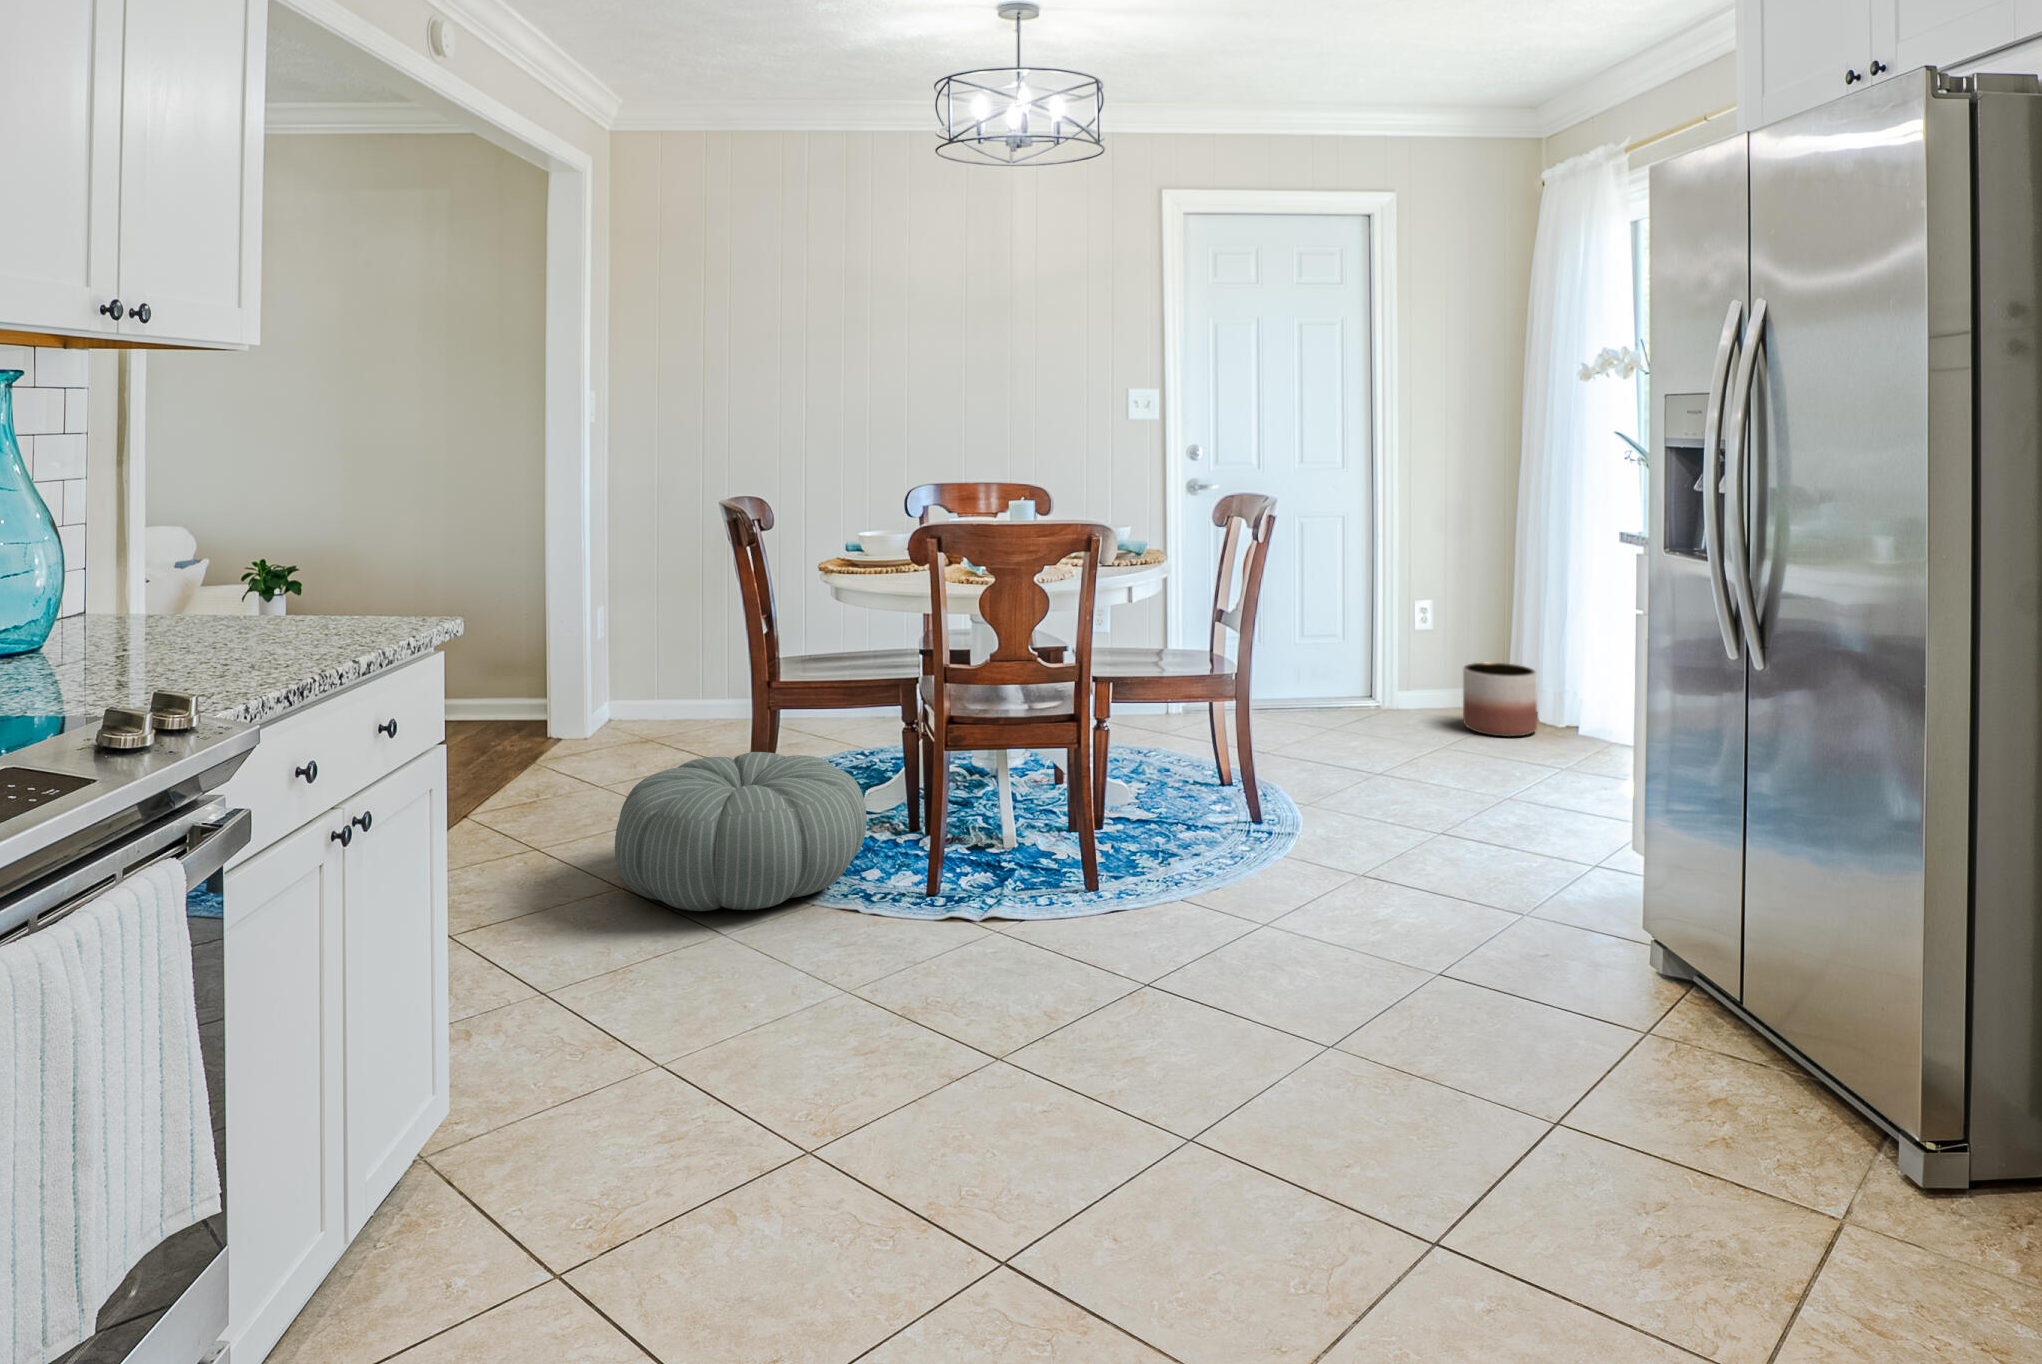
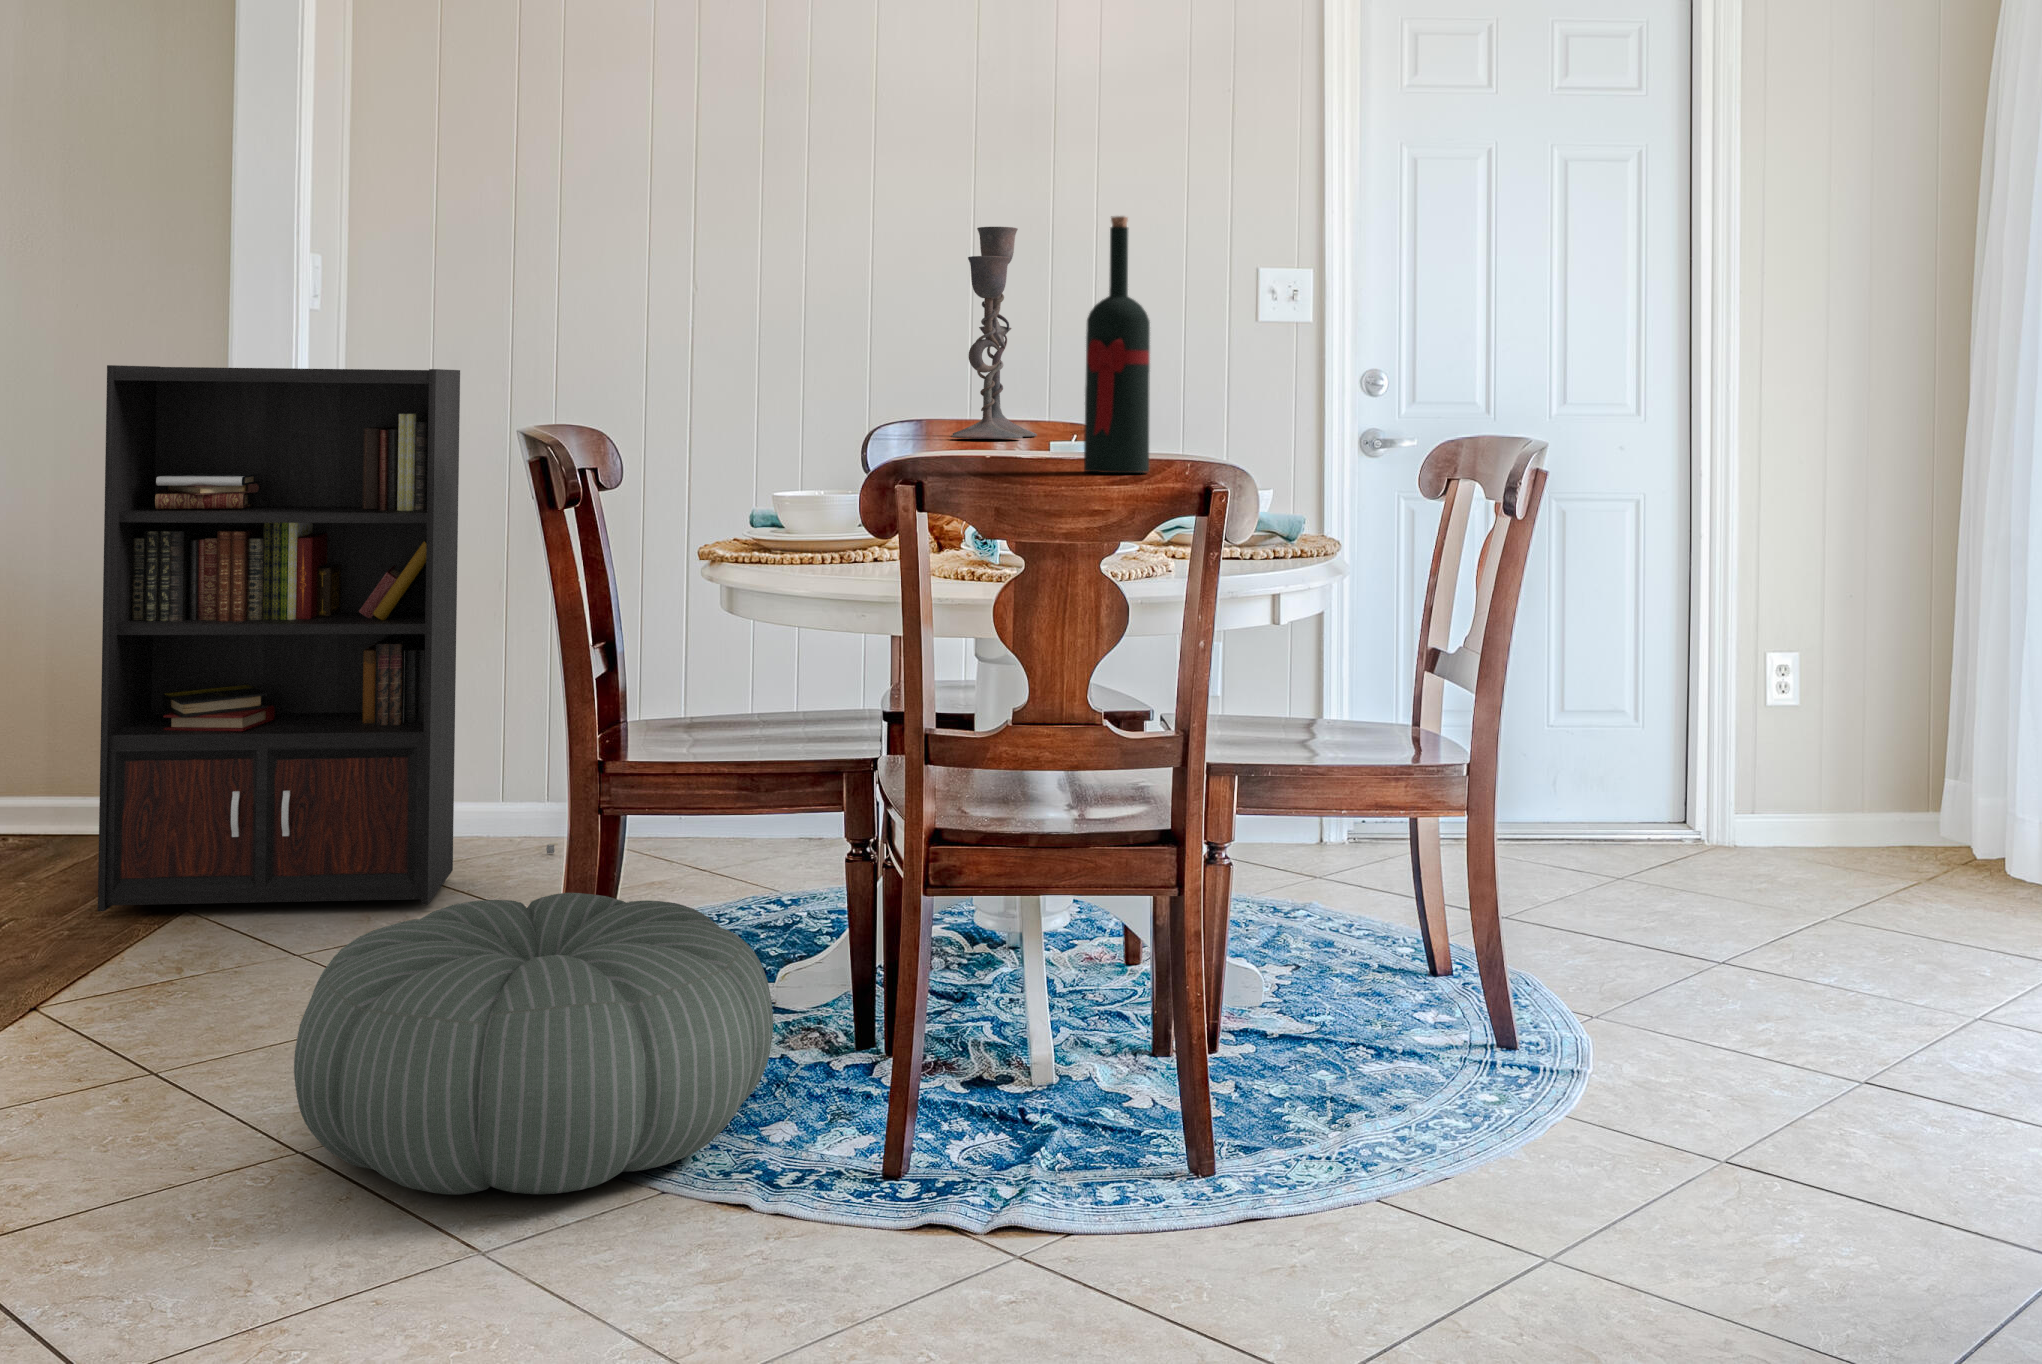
candlestick: none [957,385,1004,501] -> present [951,227,1037,439]
wine bottle: none [1025,397,1059,530] -> present [1084,216,1150,473]
bookcase: none [486,461,737,768] -> present [98,365,554,911]
planter: present [1463,663,1537,736] -> none [1867,762,2005,897]

